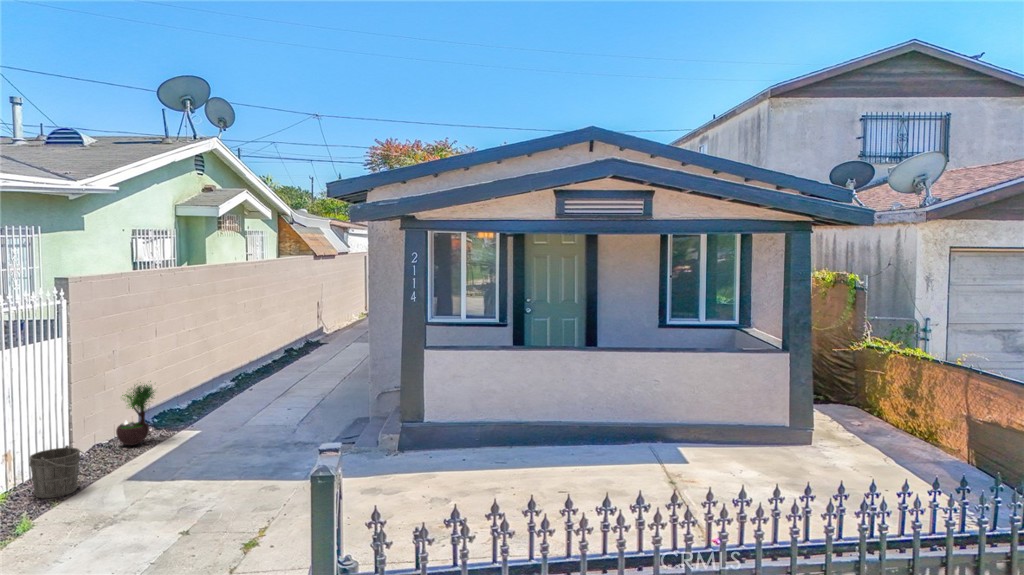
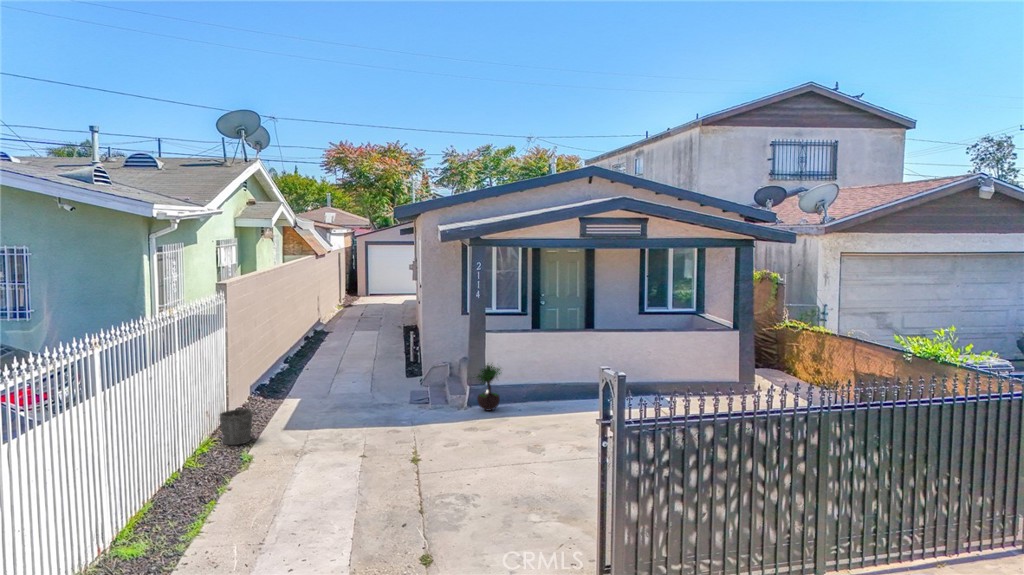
potted tree: present [116,381,154,445] -> present [477,364,500,410]

